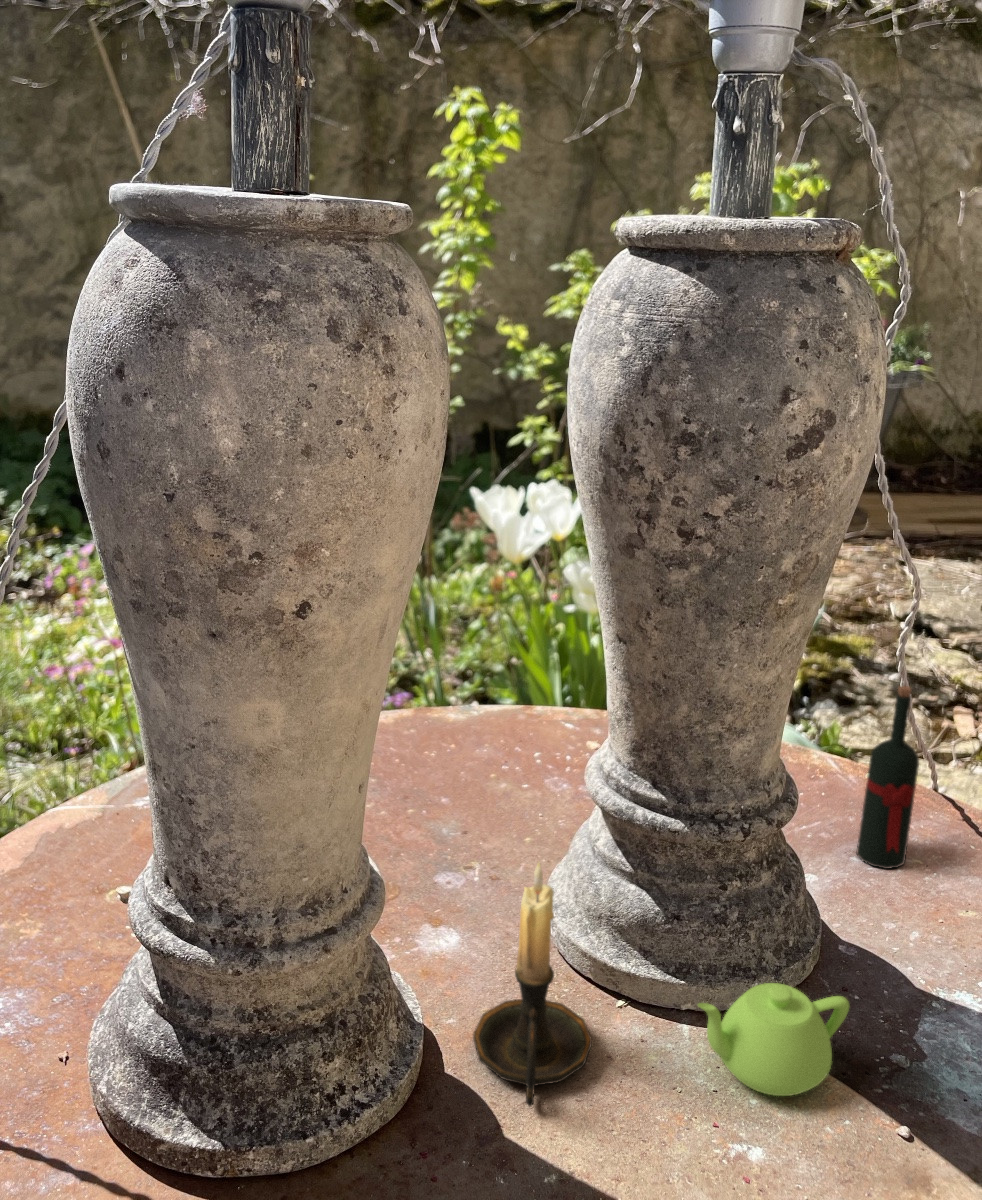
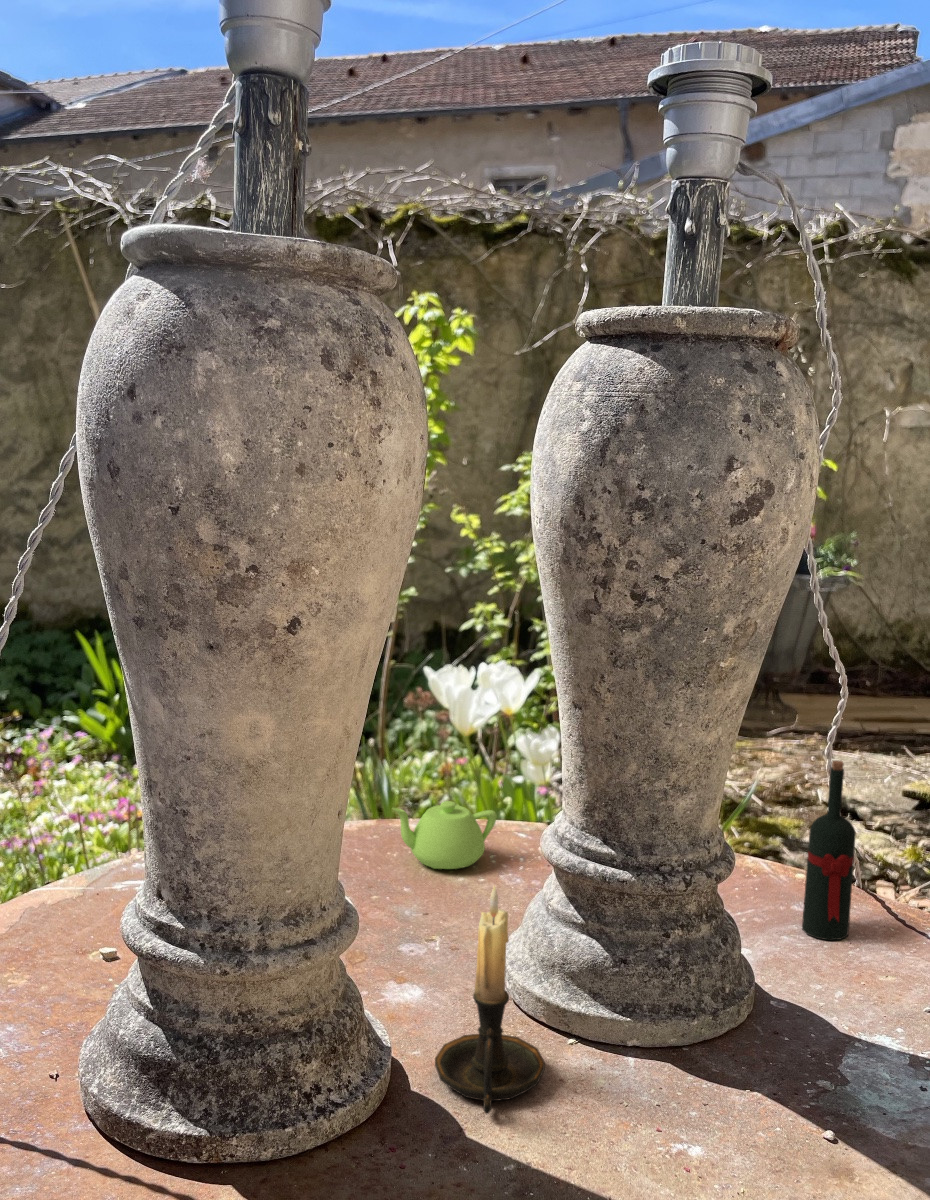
teapot: present [698,983,849,1096] -> present [393,801,497,869]

